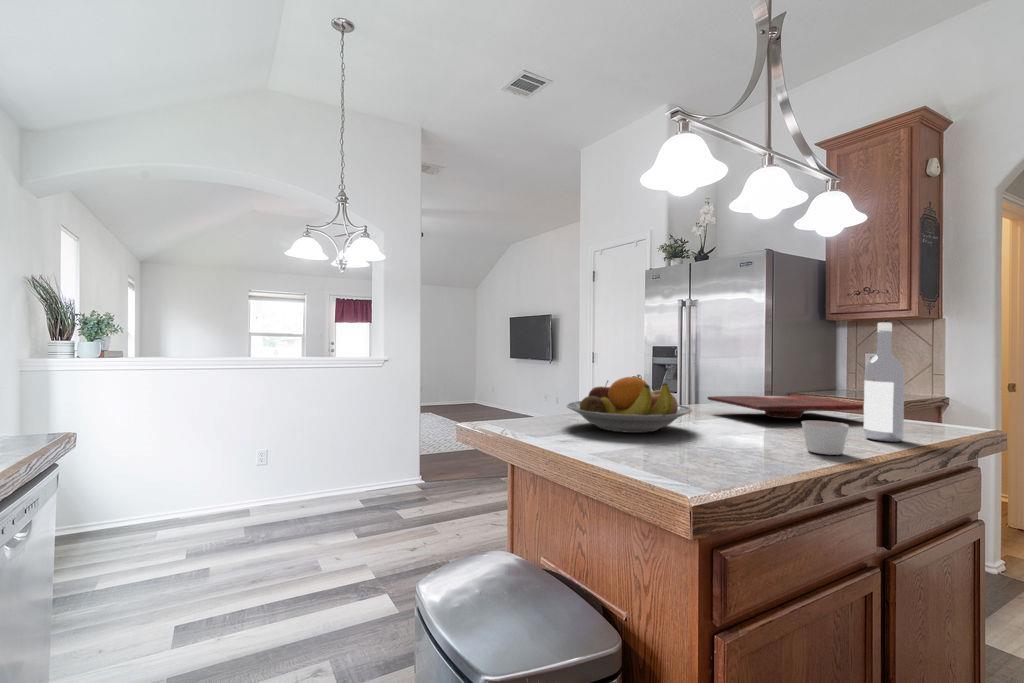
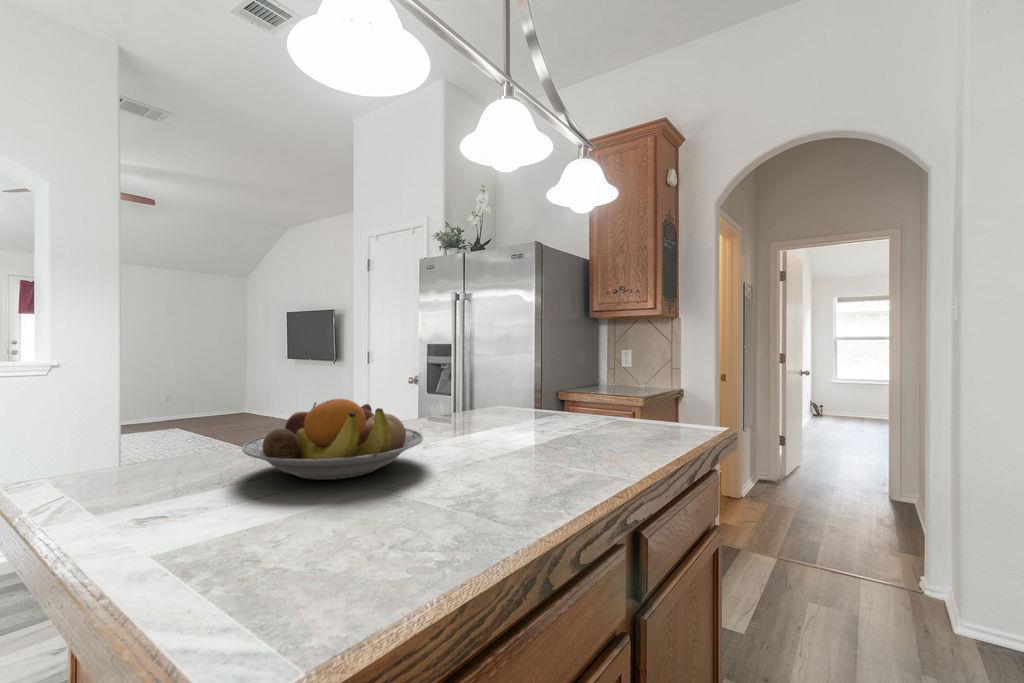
wine bottle: present [864,323,904,442] -> none [614,325,652,461]
cutting board: present [708,396,864,418] -> none [460,402,622,431]
candle: present [802,421,849,455] -> none [543,450,595,497]

